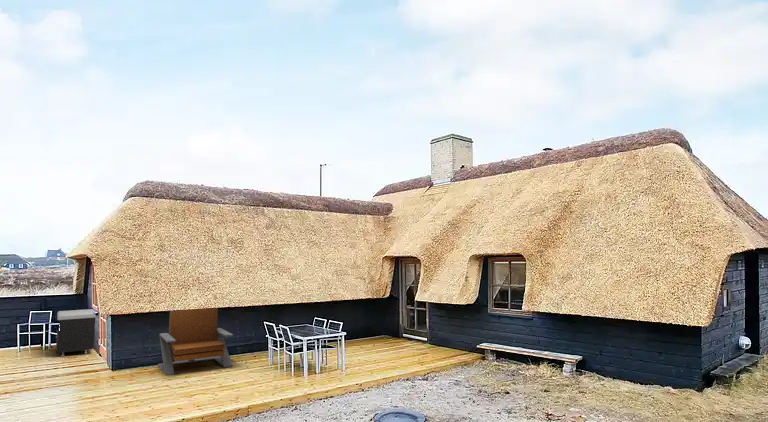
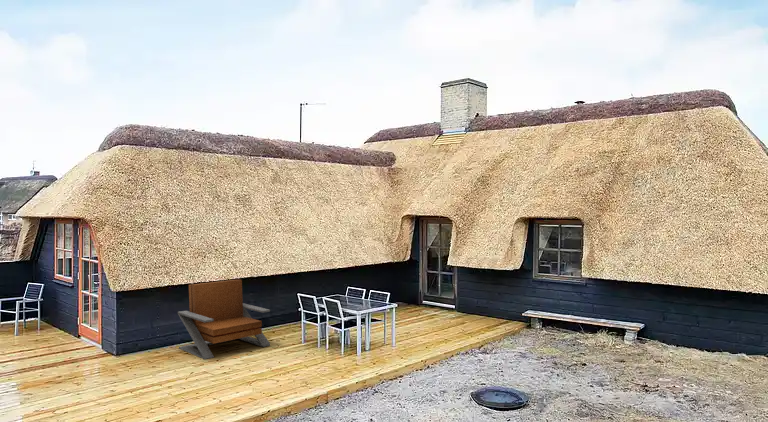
storage bench: present [56,309,95,356] -> none [12,284,74,344]

